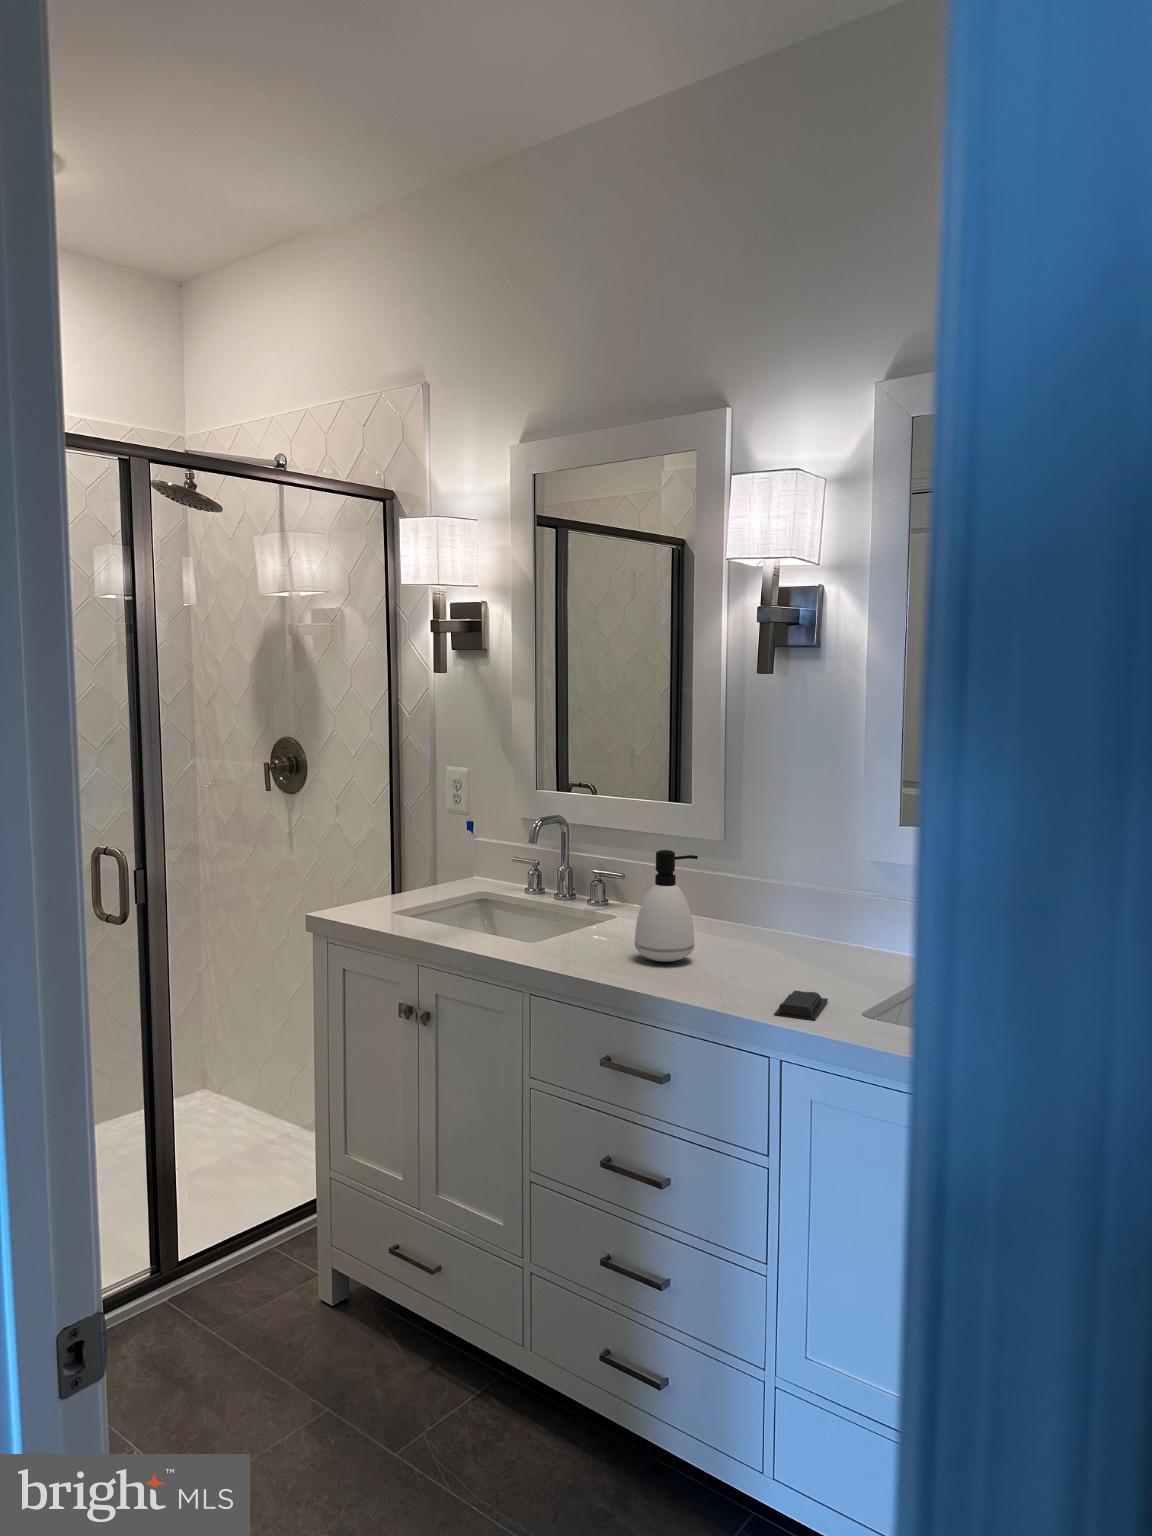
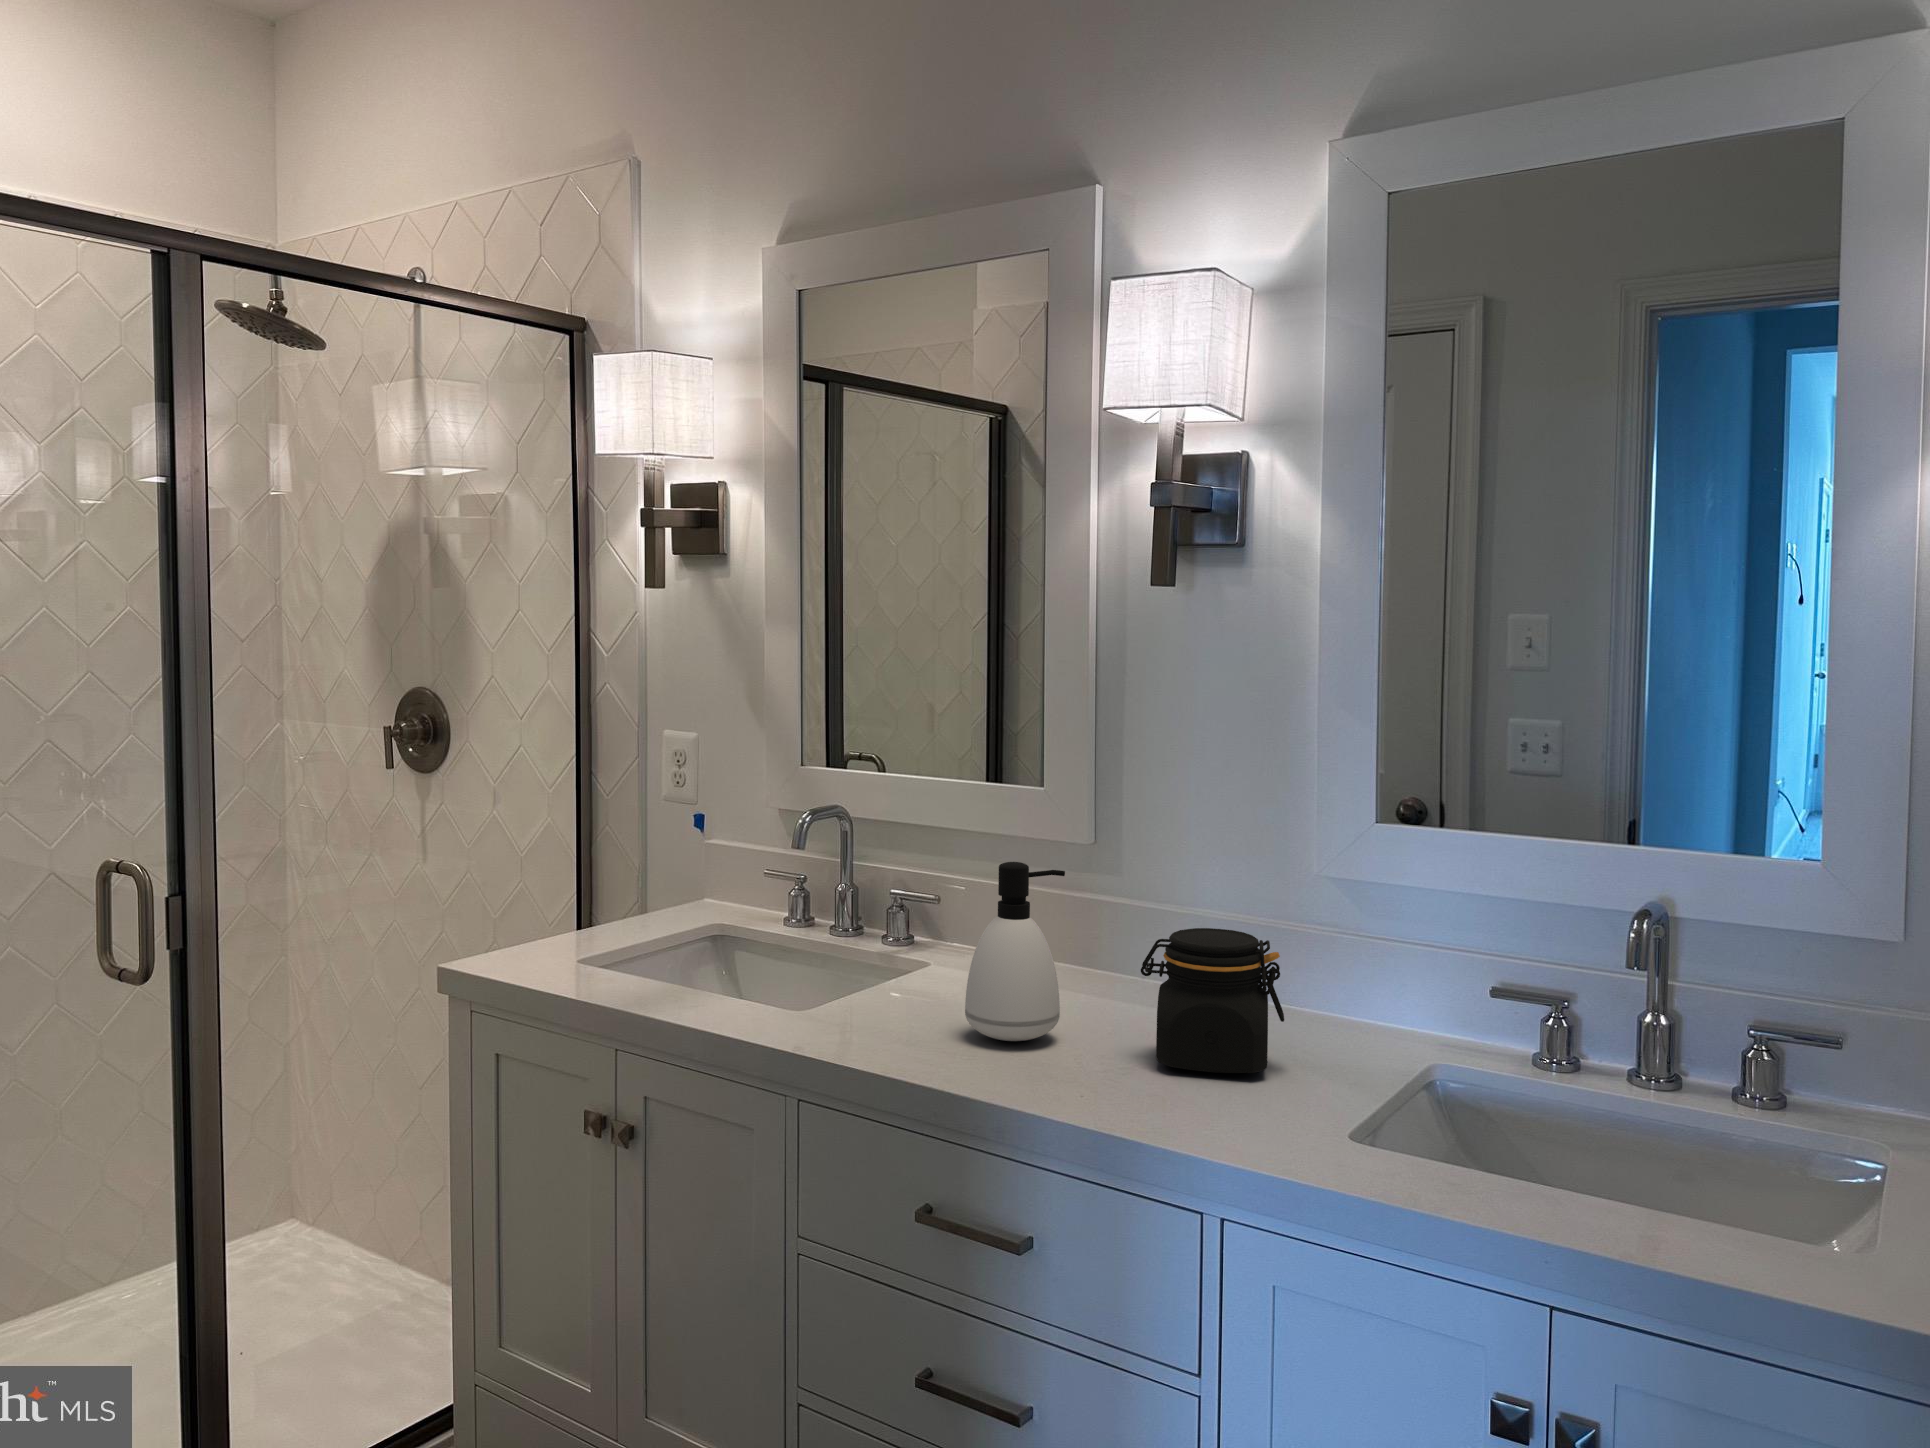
jar: none [743,892,833,981] -> present [1141,928,1284,1073]
soap bar: present [774,991,828,1020] -> none [1208,1093,1289,1147]

